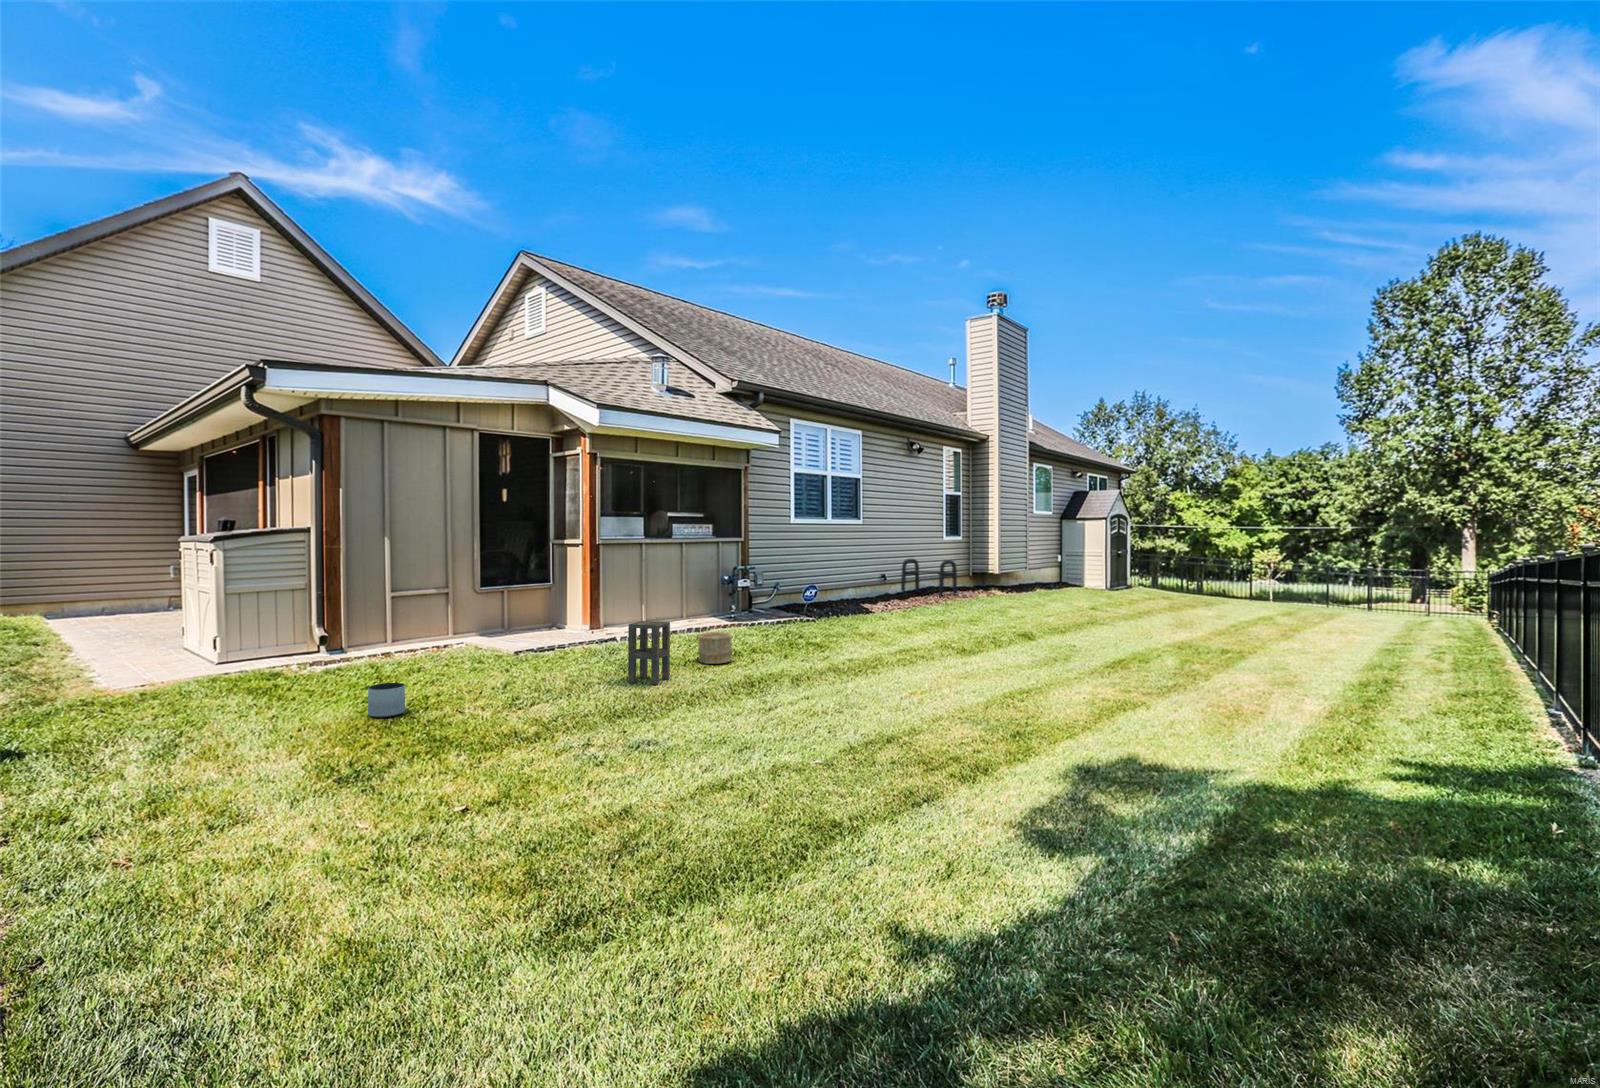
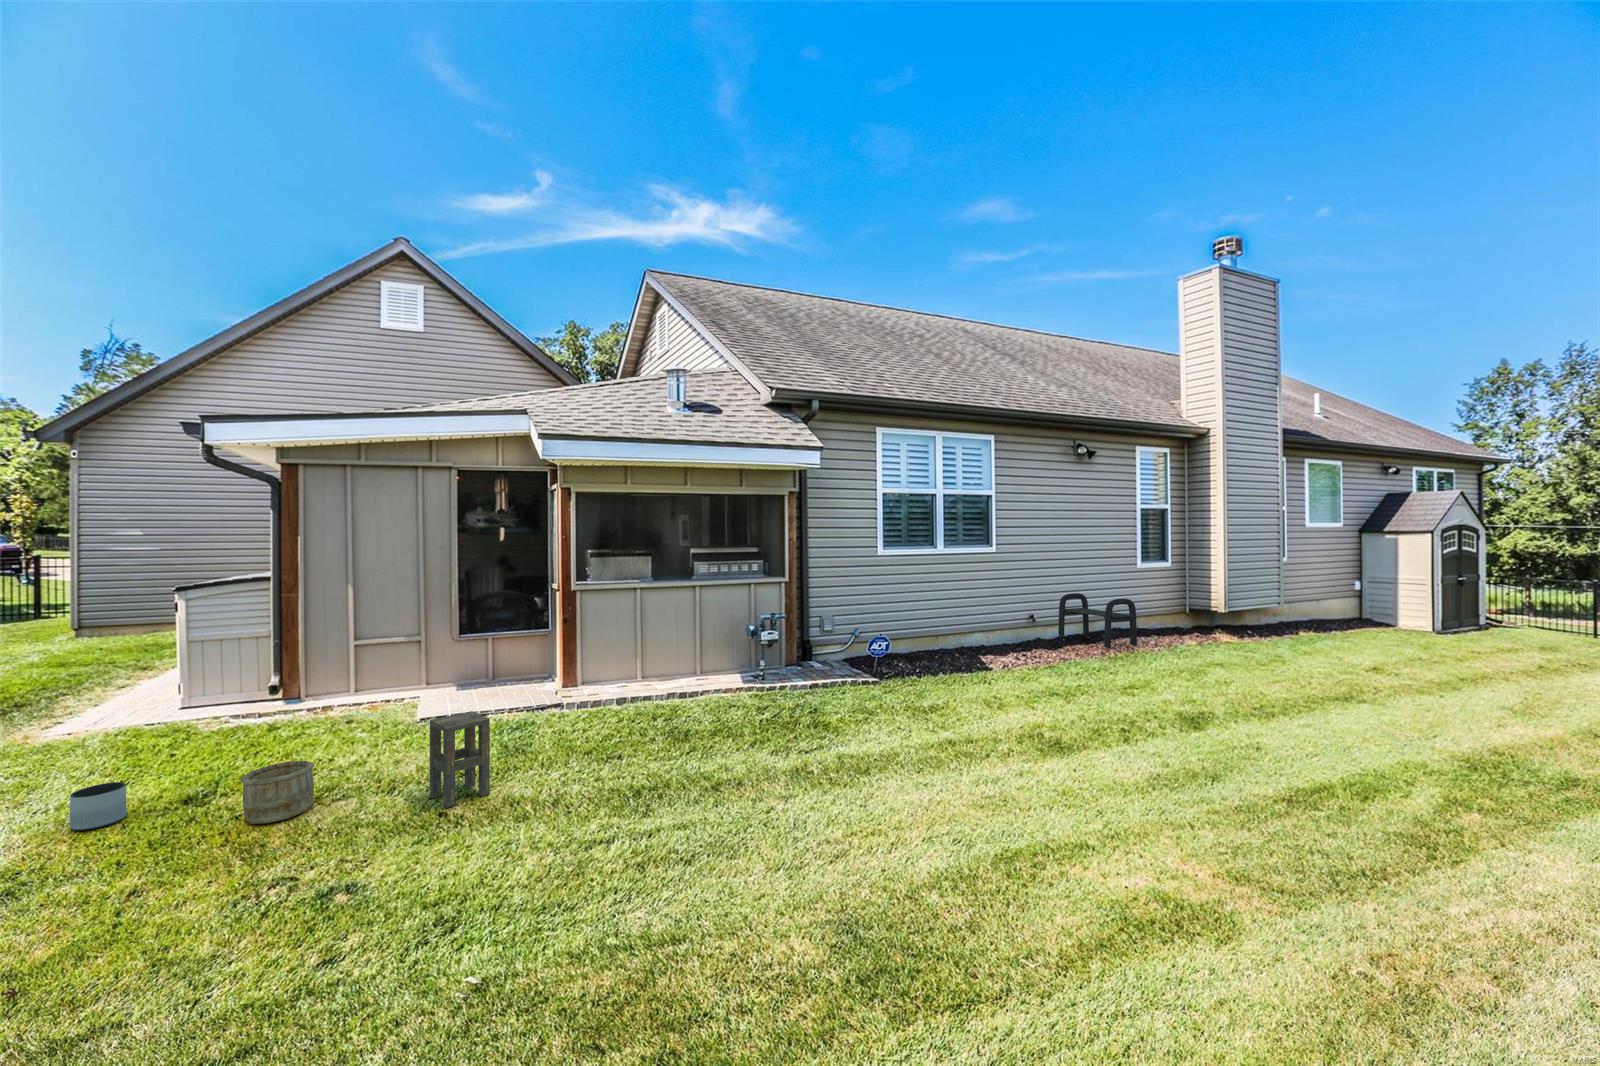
wooden bucket: present [698,632,732,664] -> present [240,761,315,824]

